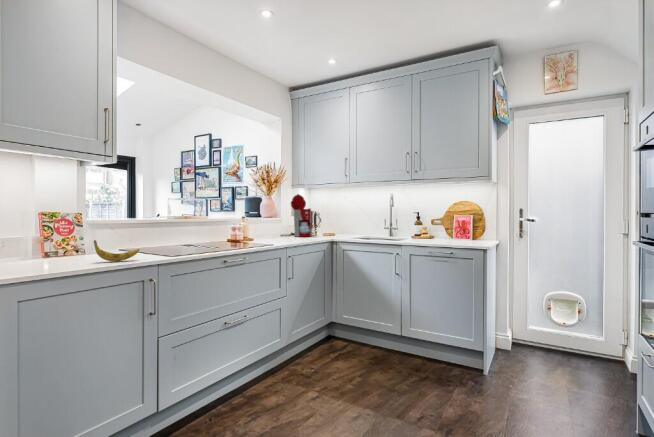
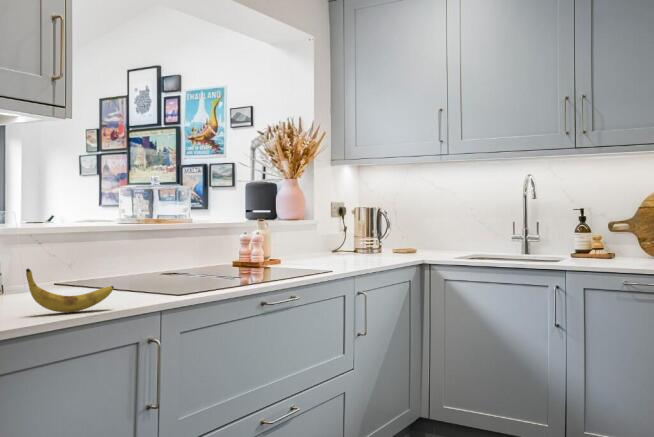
coffee maker: present [281,194,313,237] -> none [317,175,381,256]

